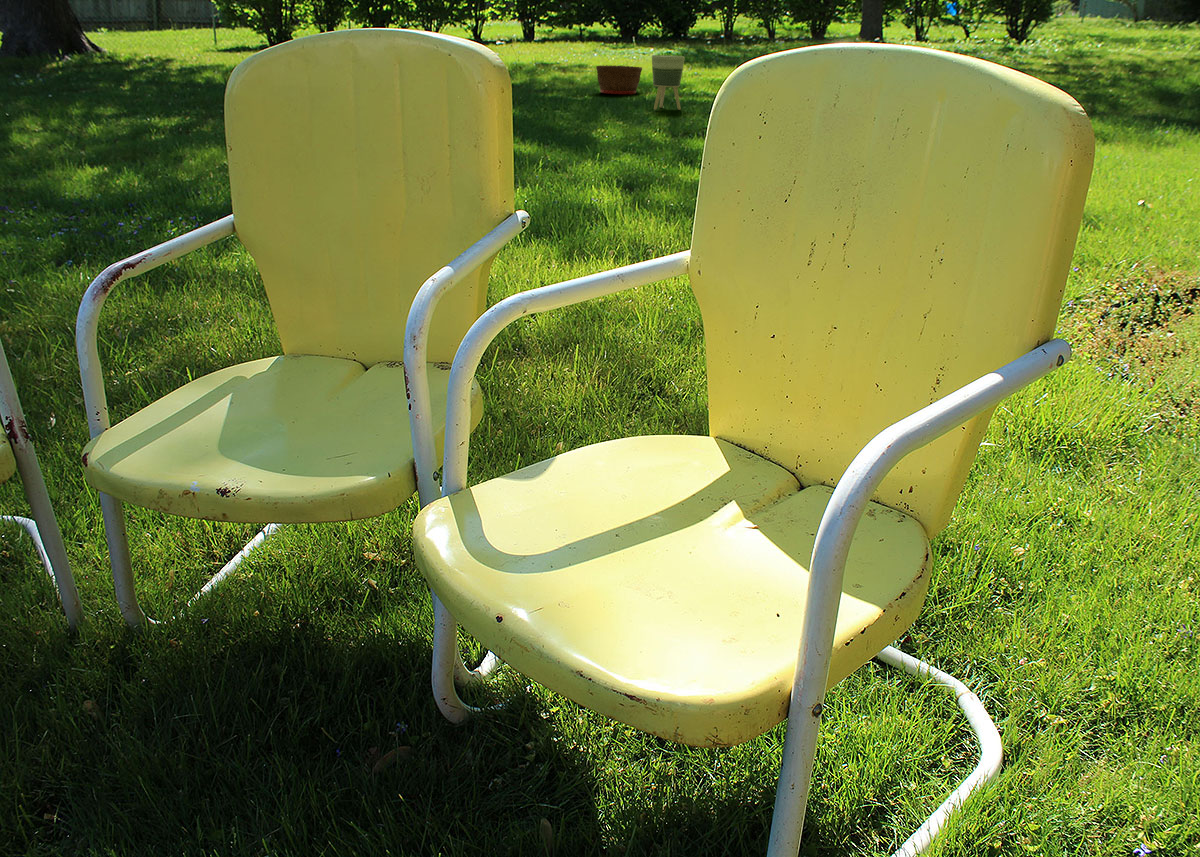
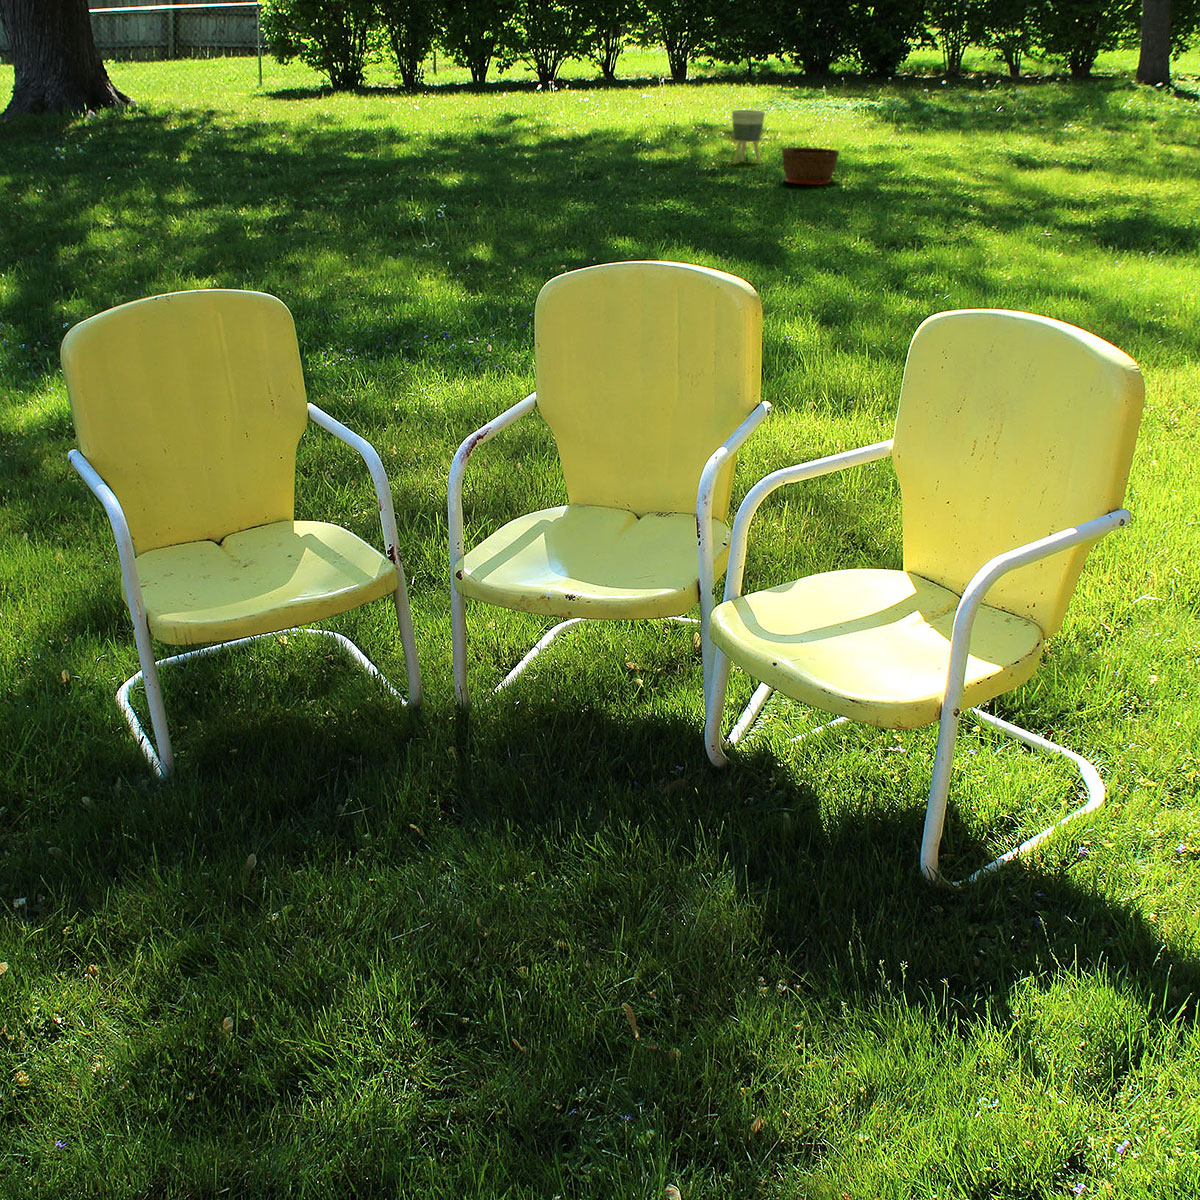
planter: present [652,55,685,110] -> present [732,110,765,164]

